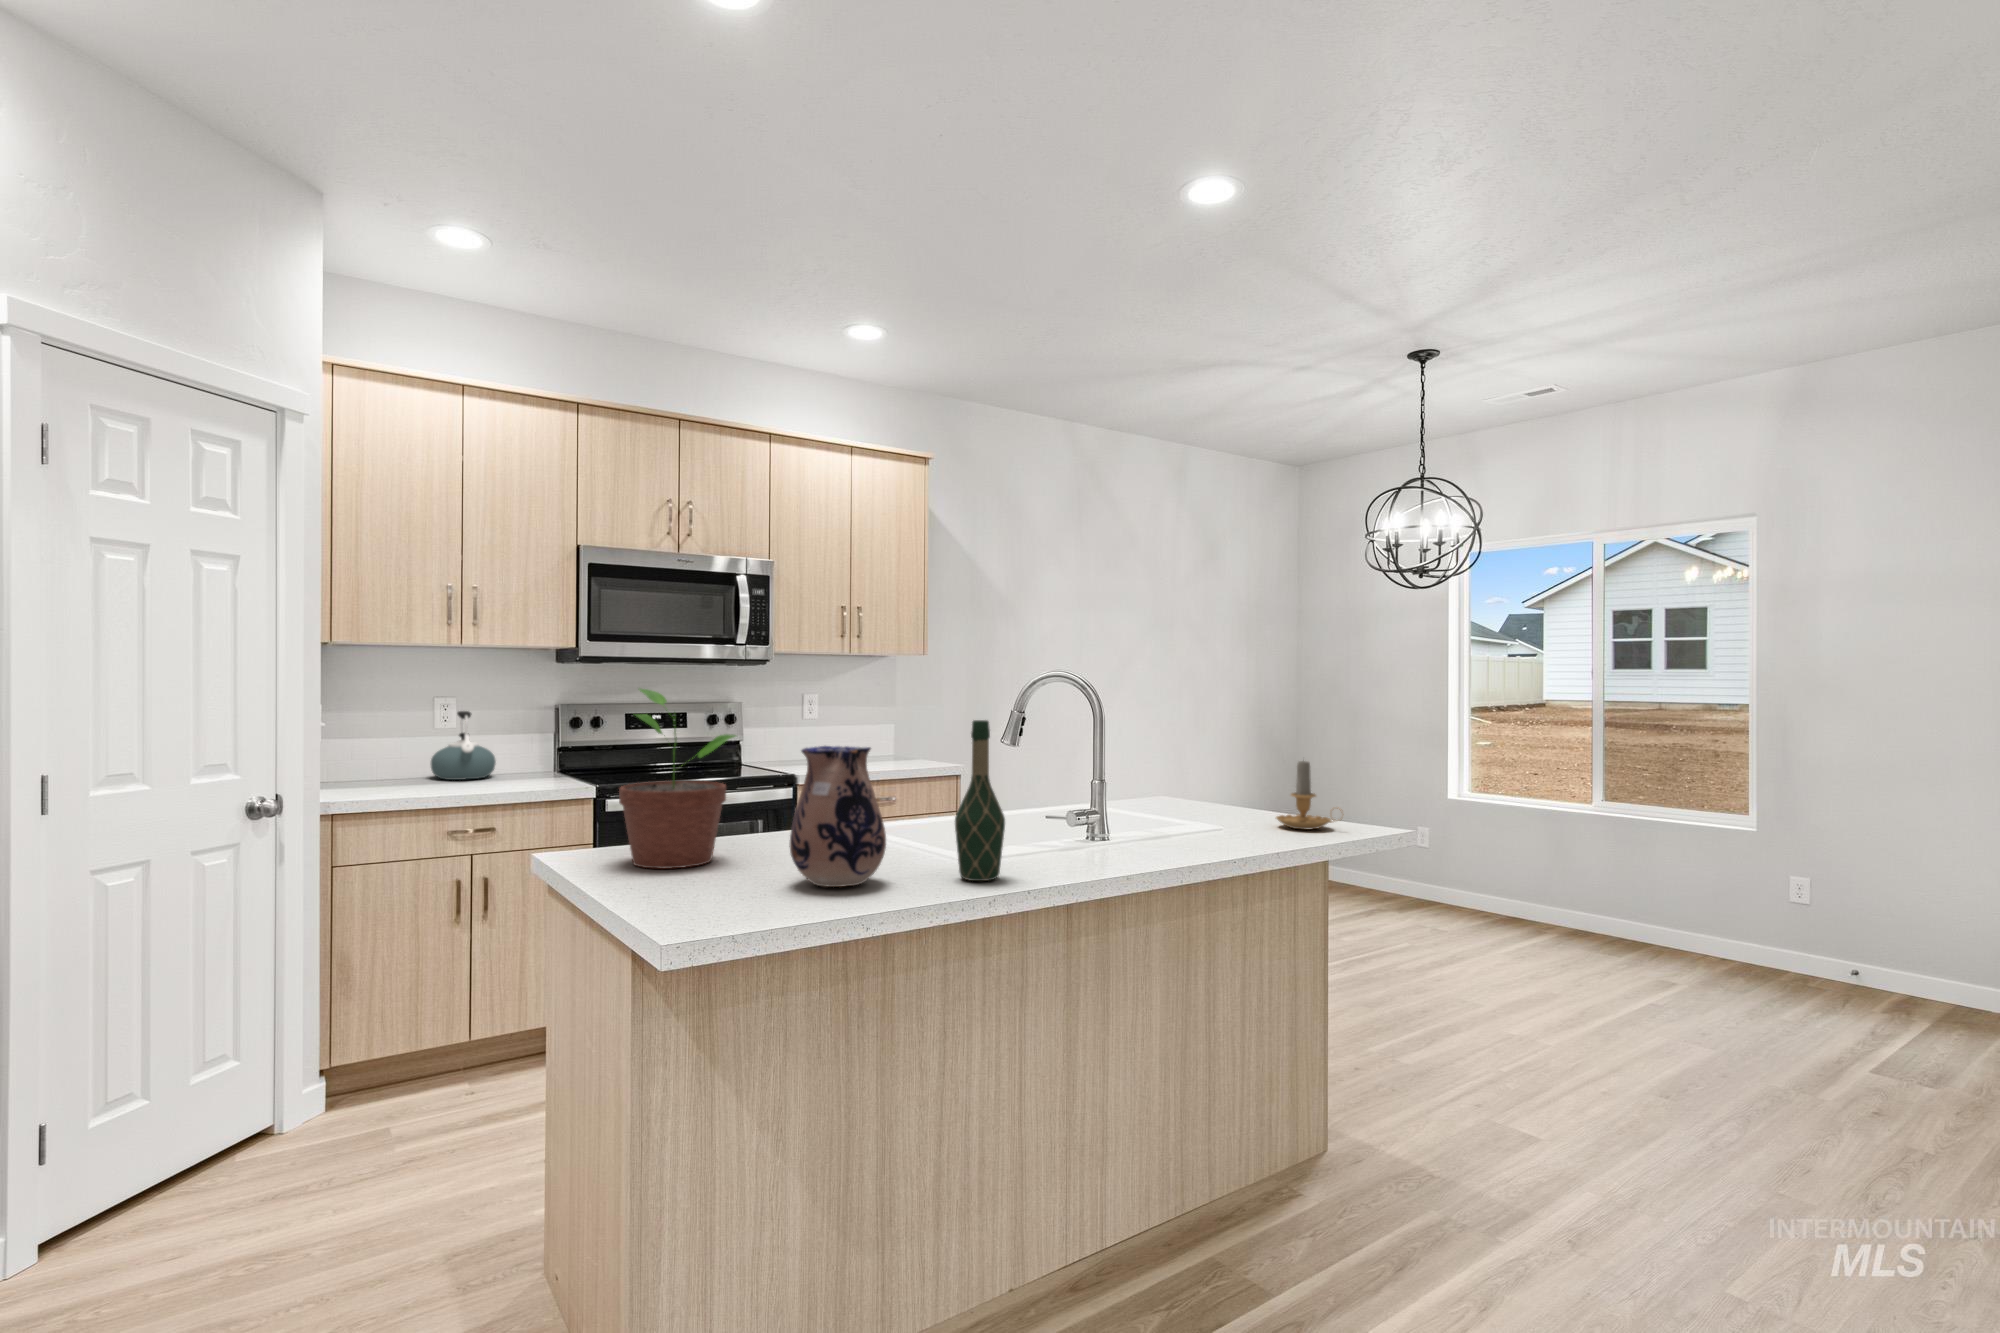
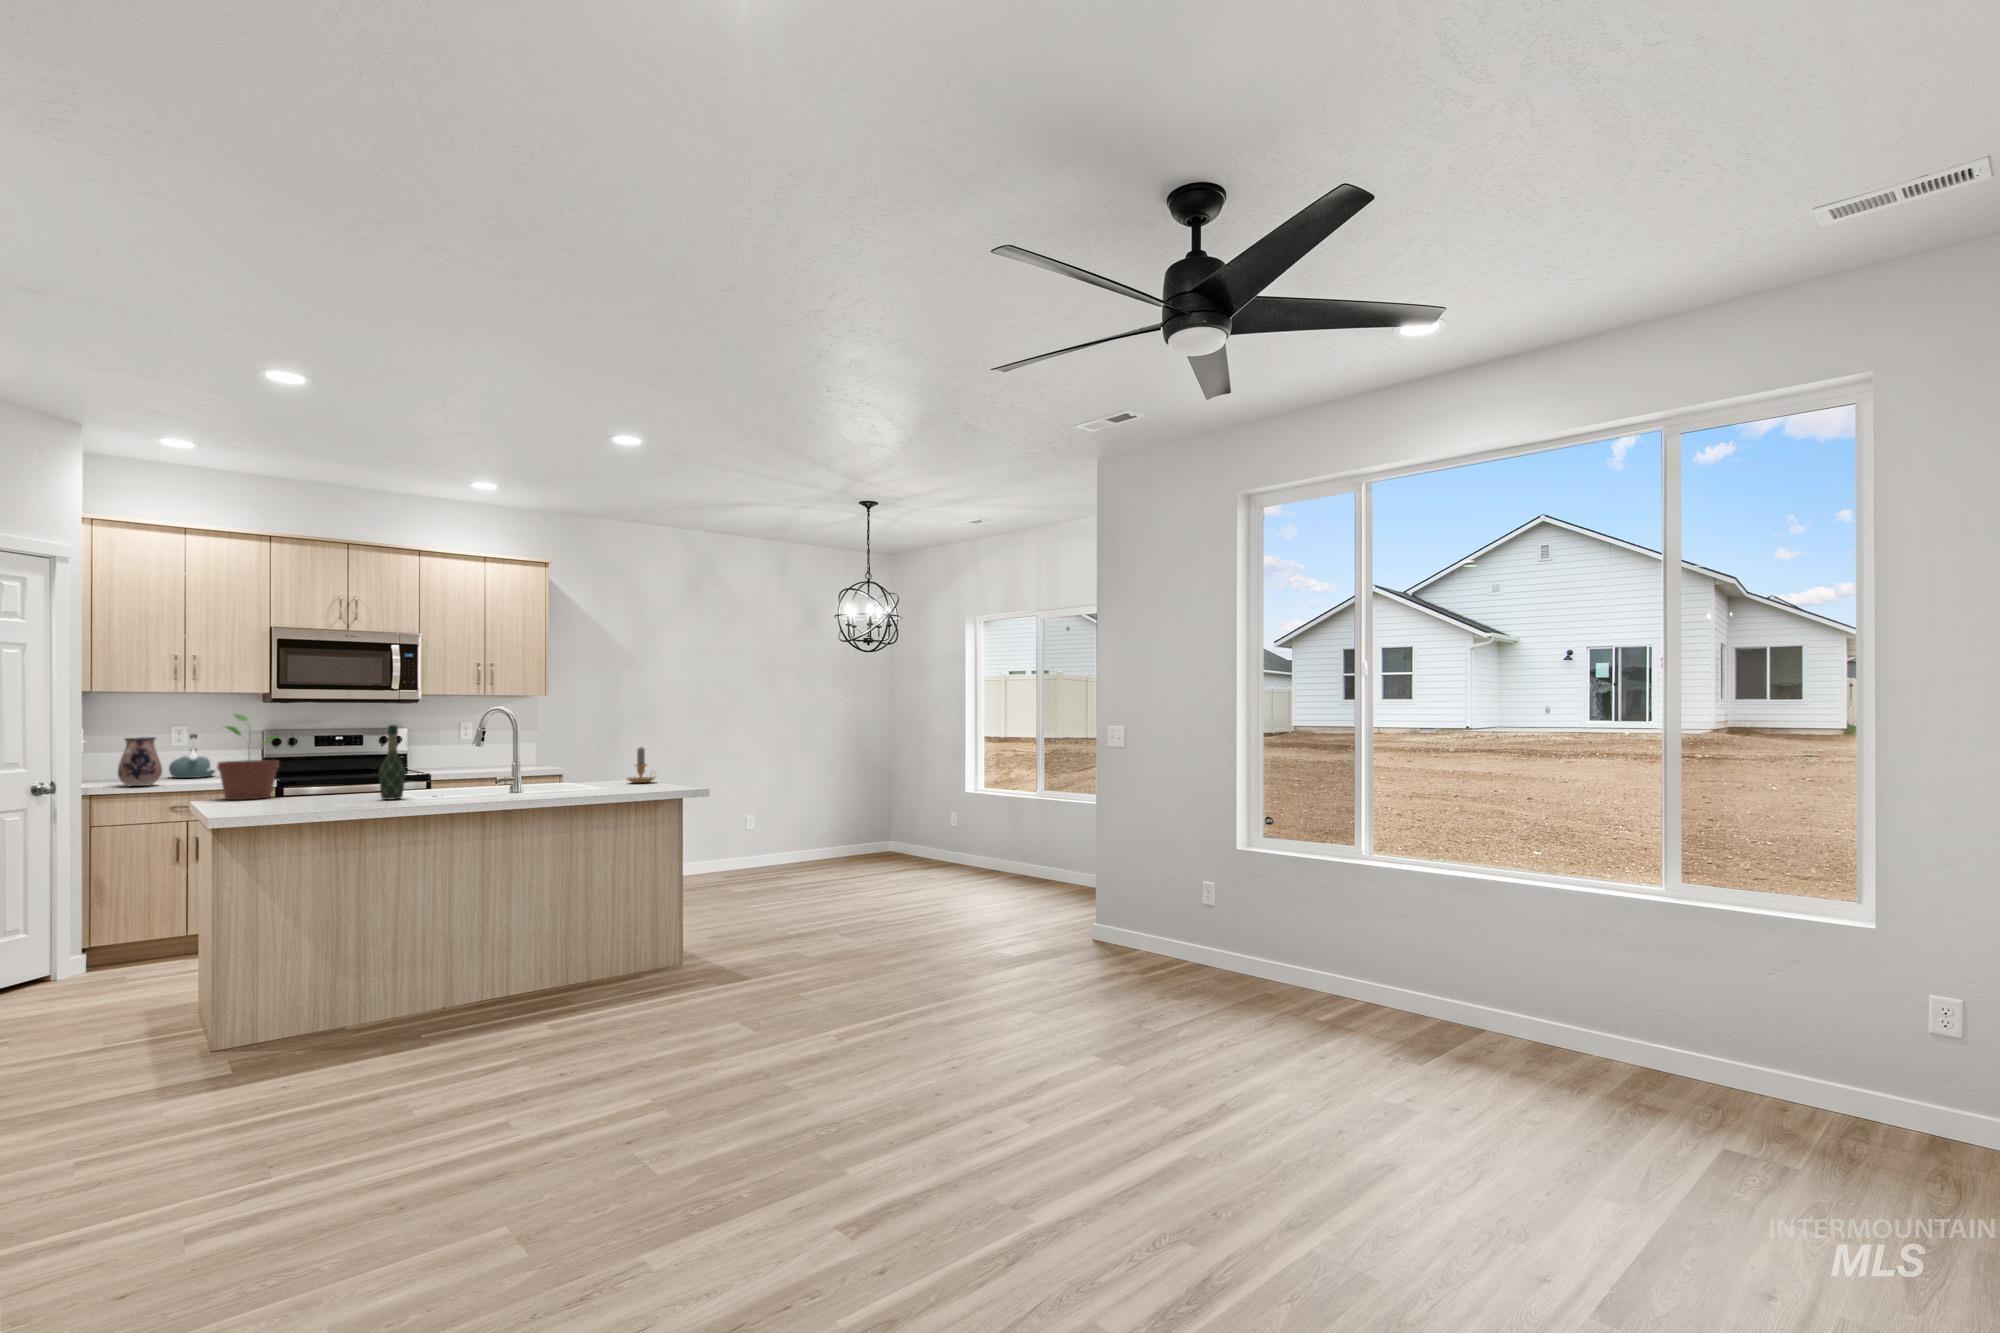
ceramic pitcher: present [790,746,886,887] -> present [118,737,162,786]

